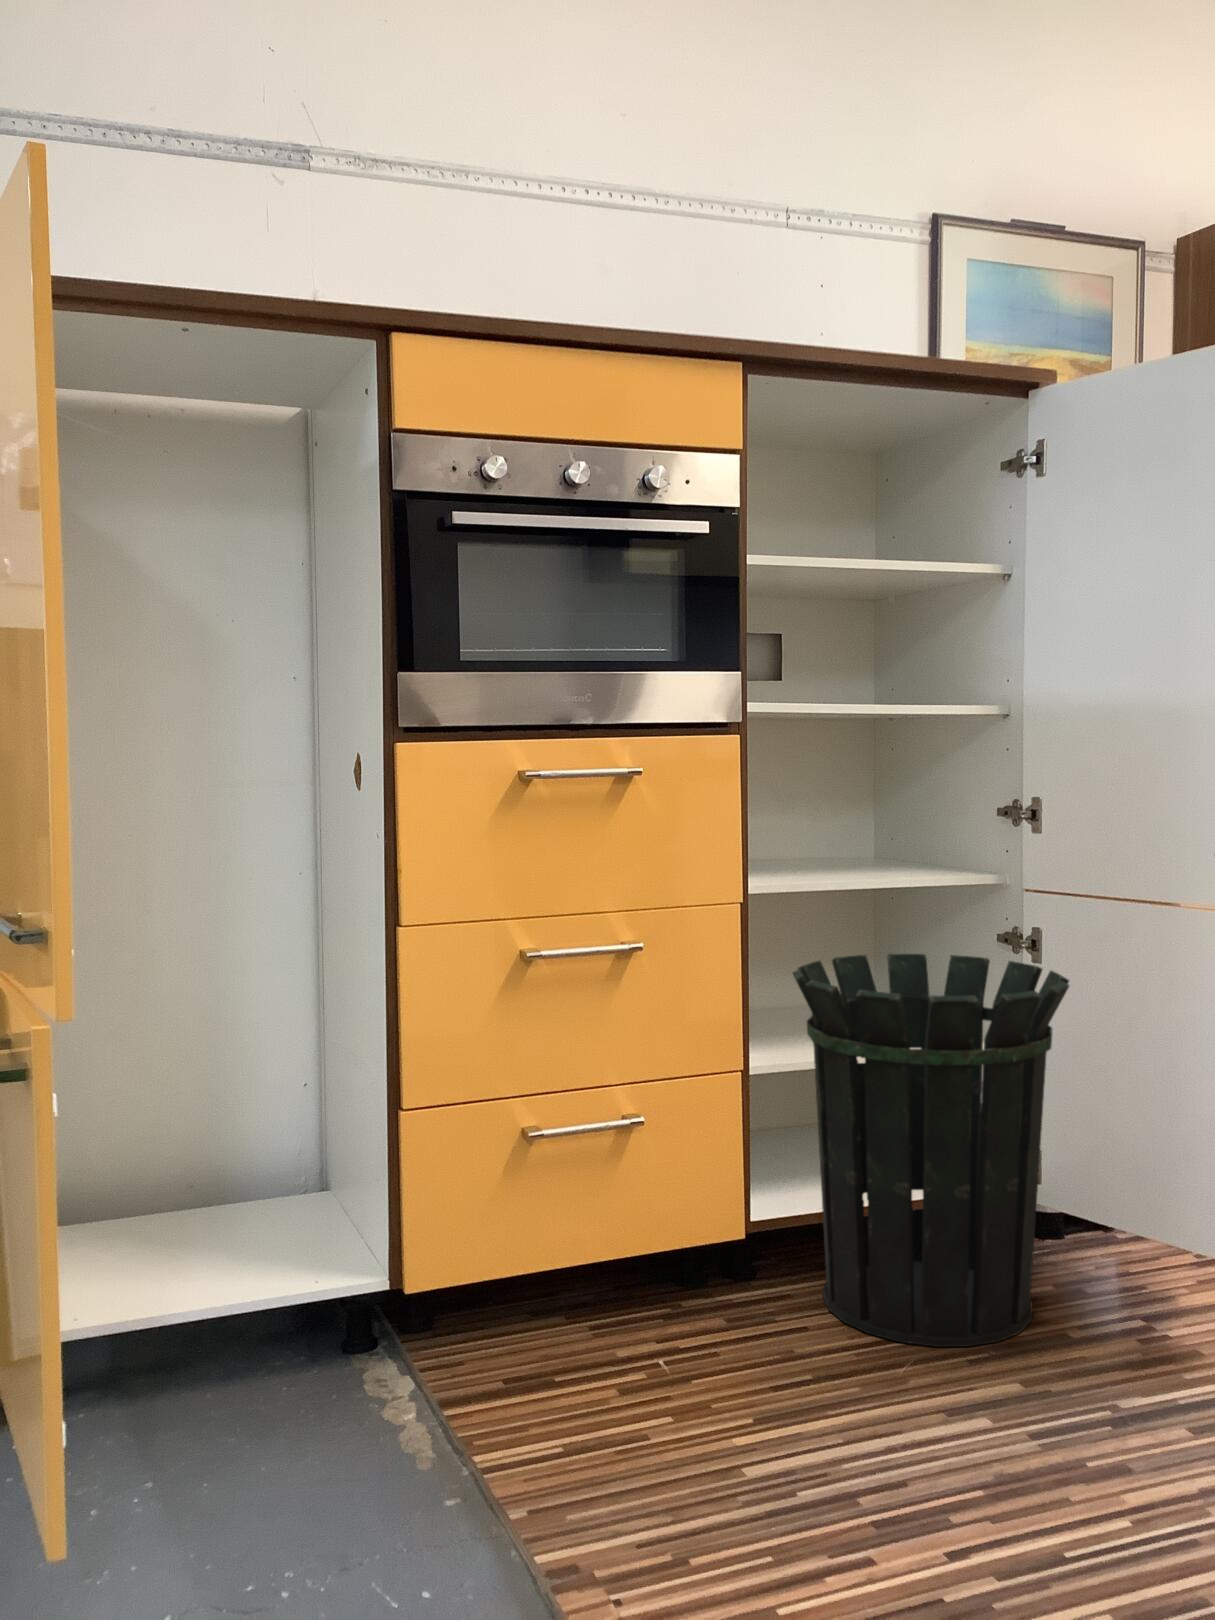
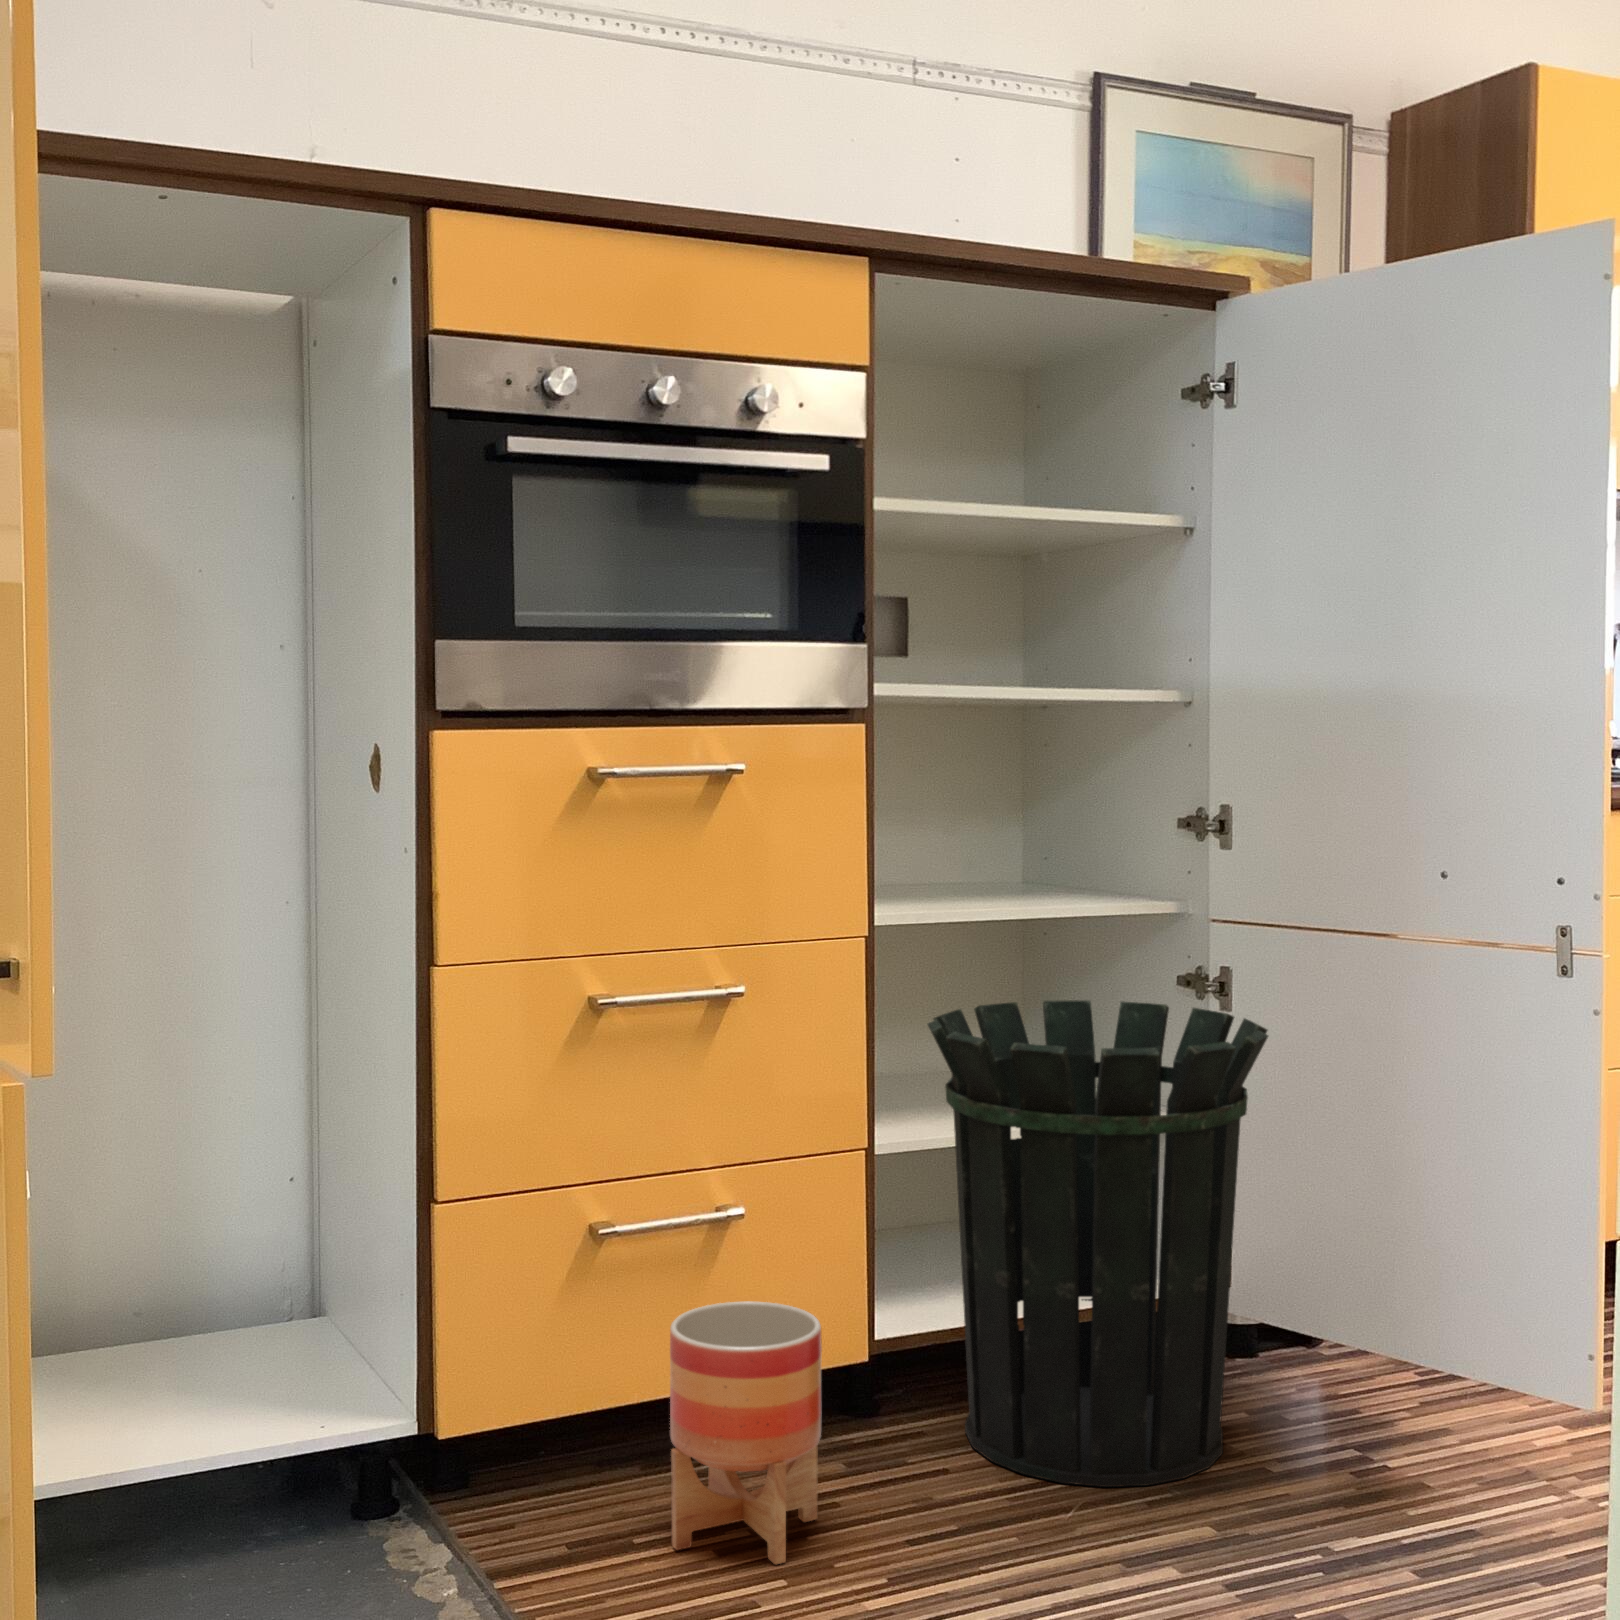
planter: none [583,1192,703,1403] -> present [670,1301,822,1565]

